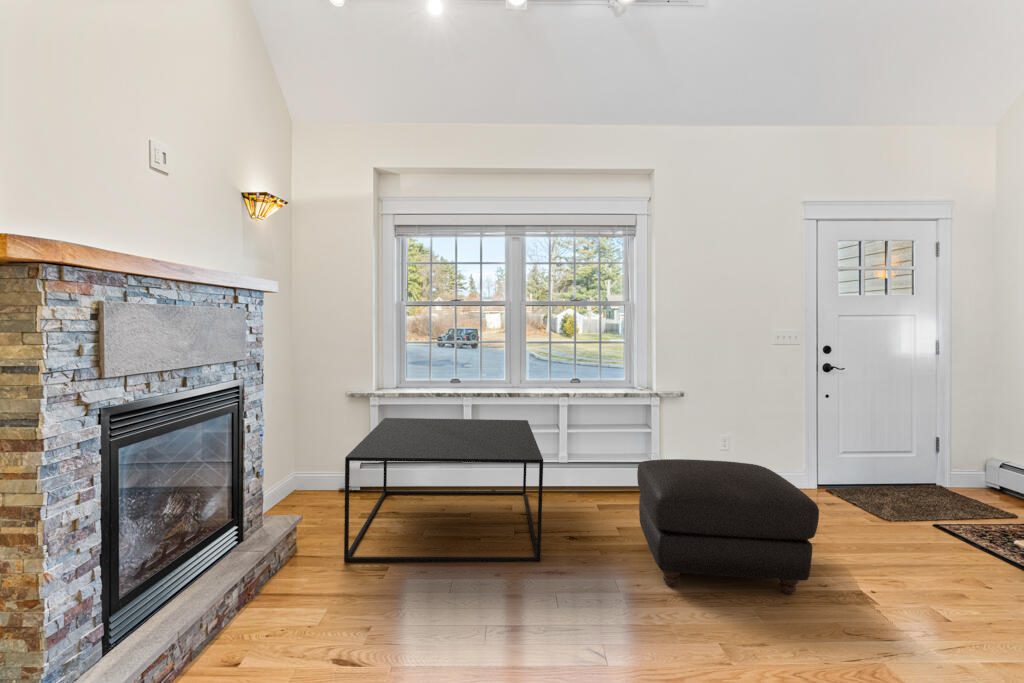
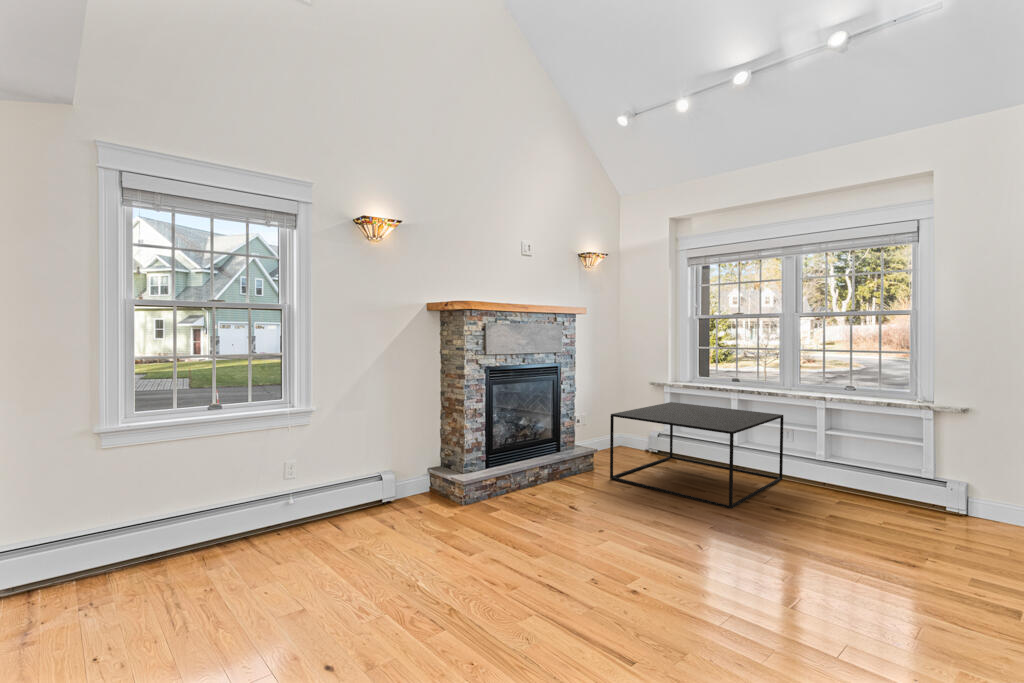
ottoman: present [637,459,819,595] -> none [798,450,986,582]

